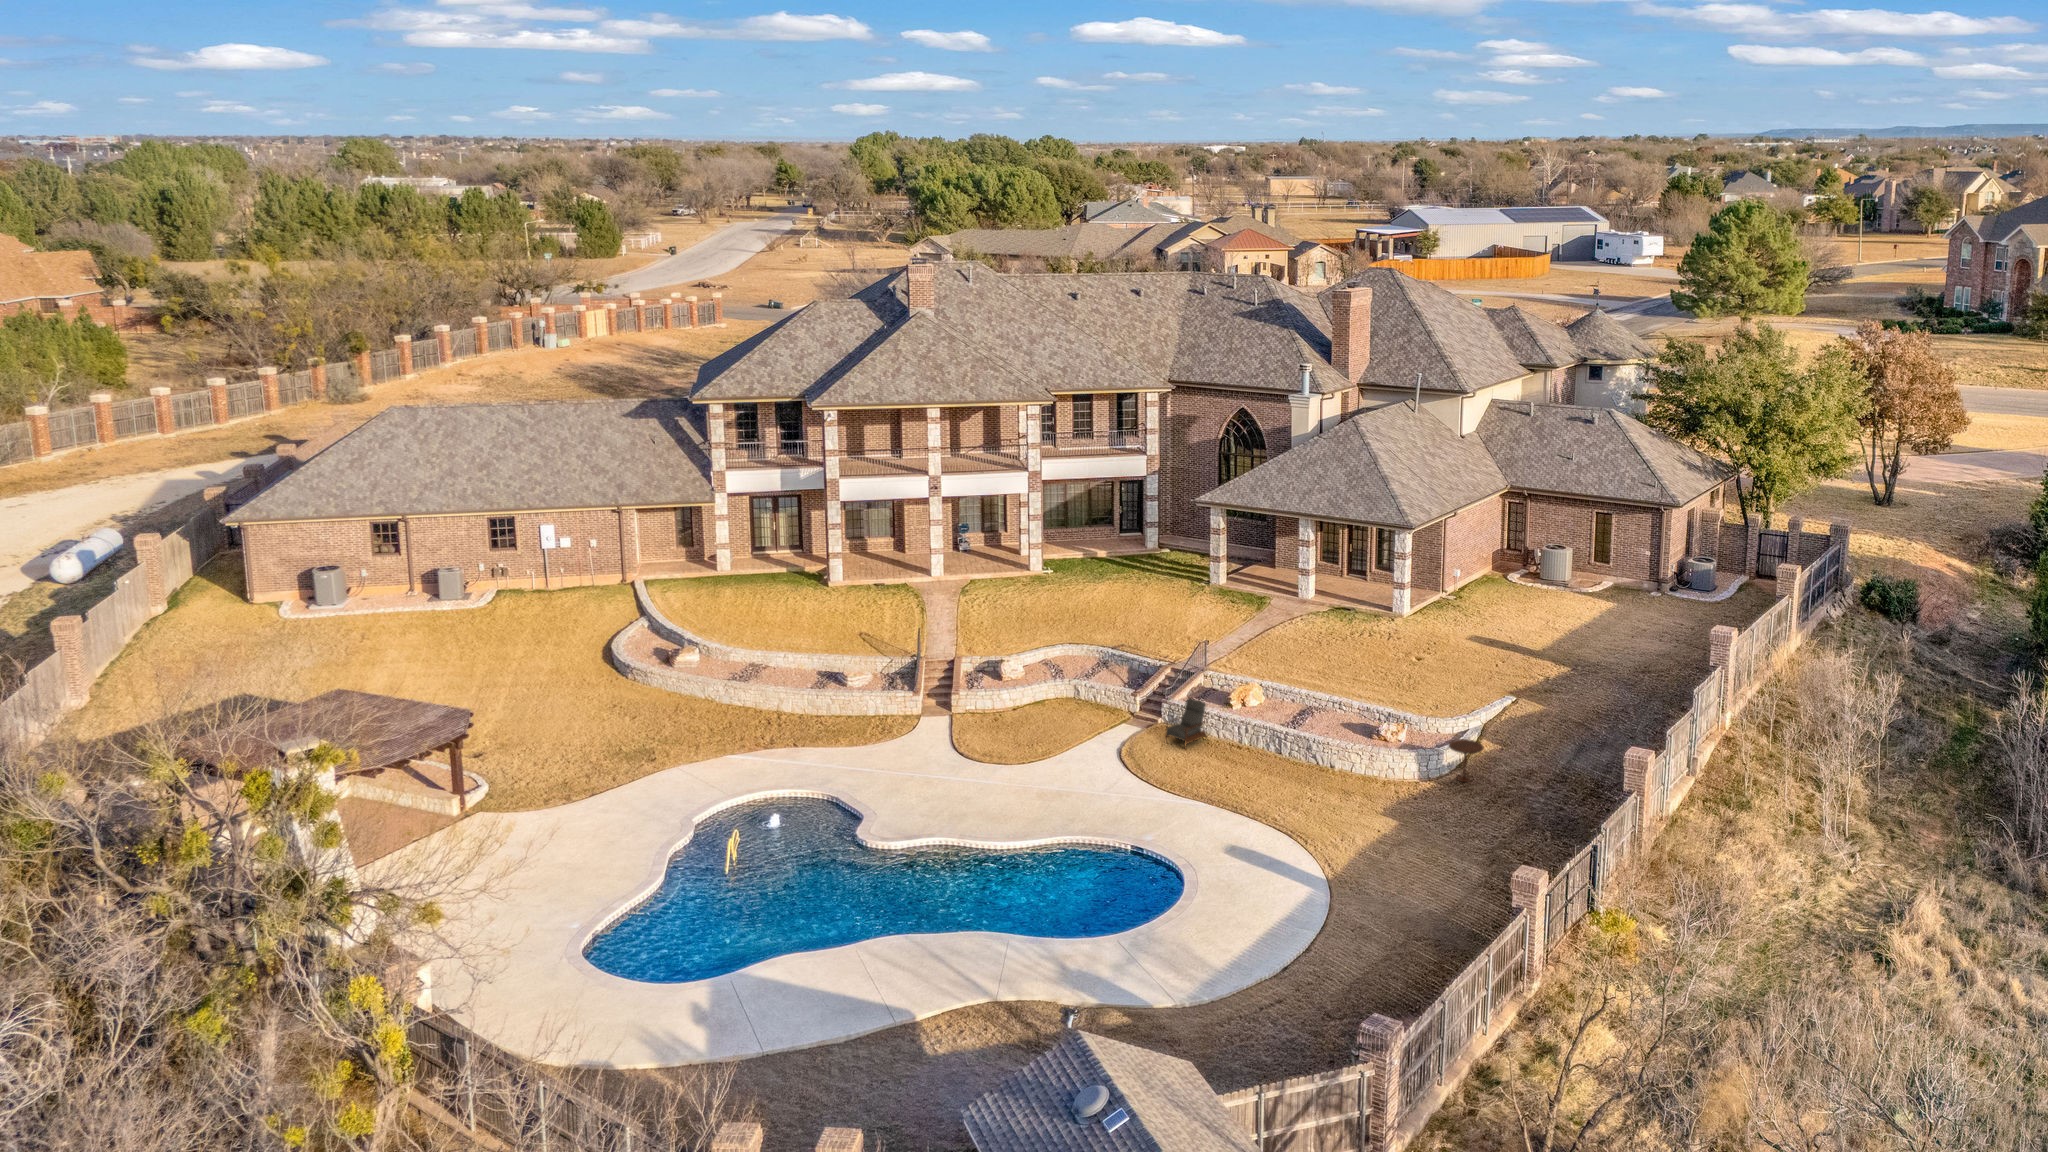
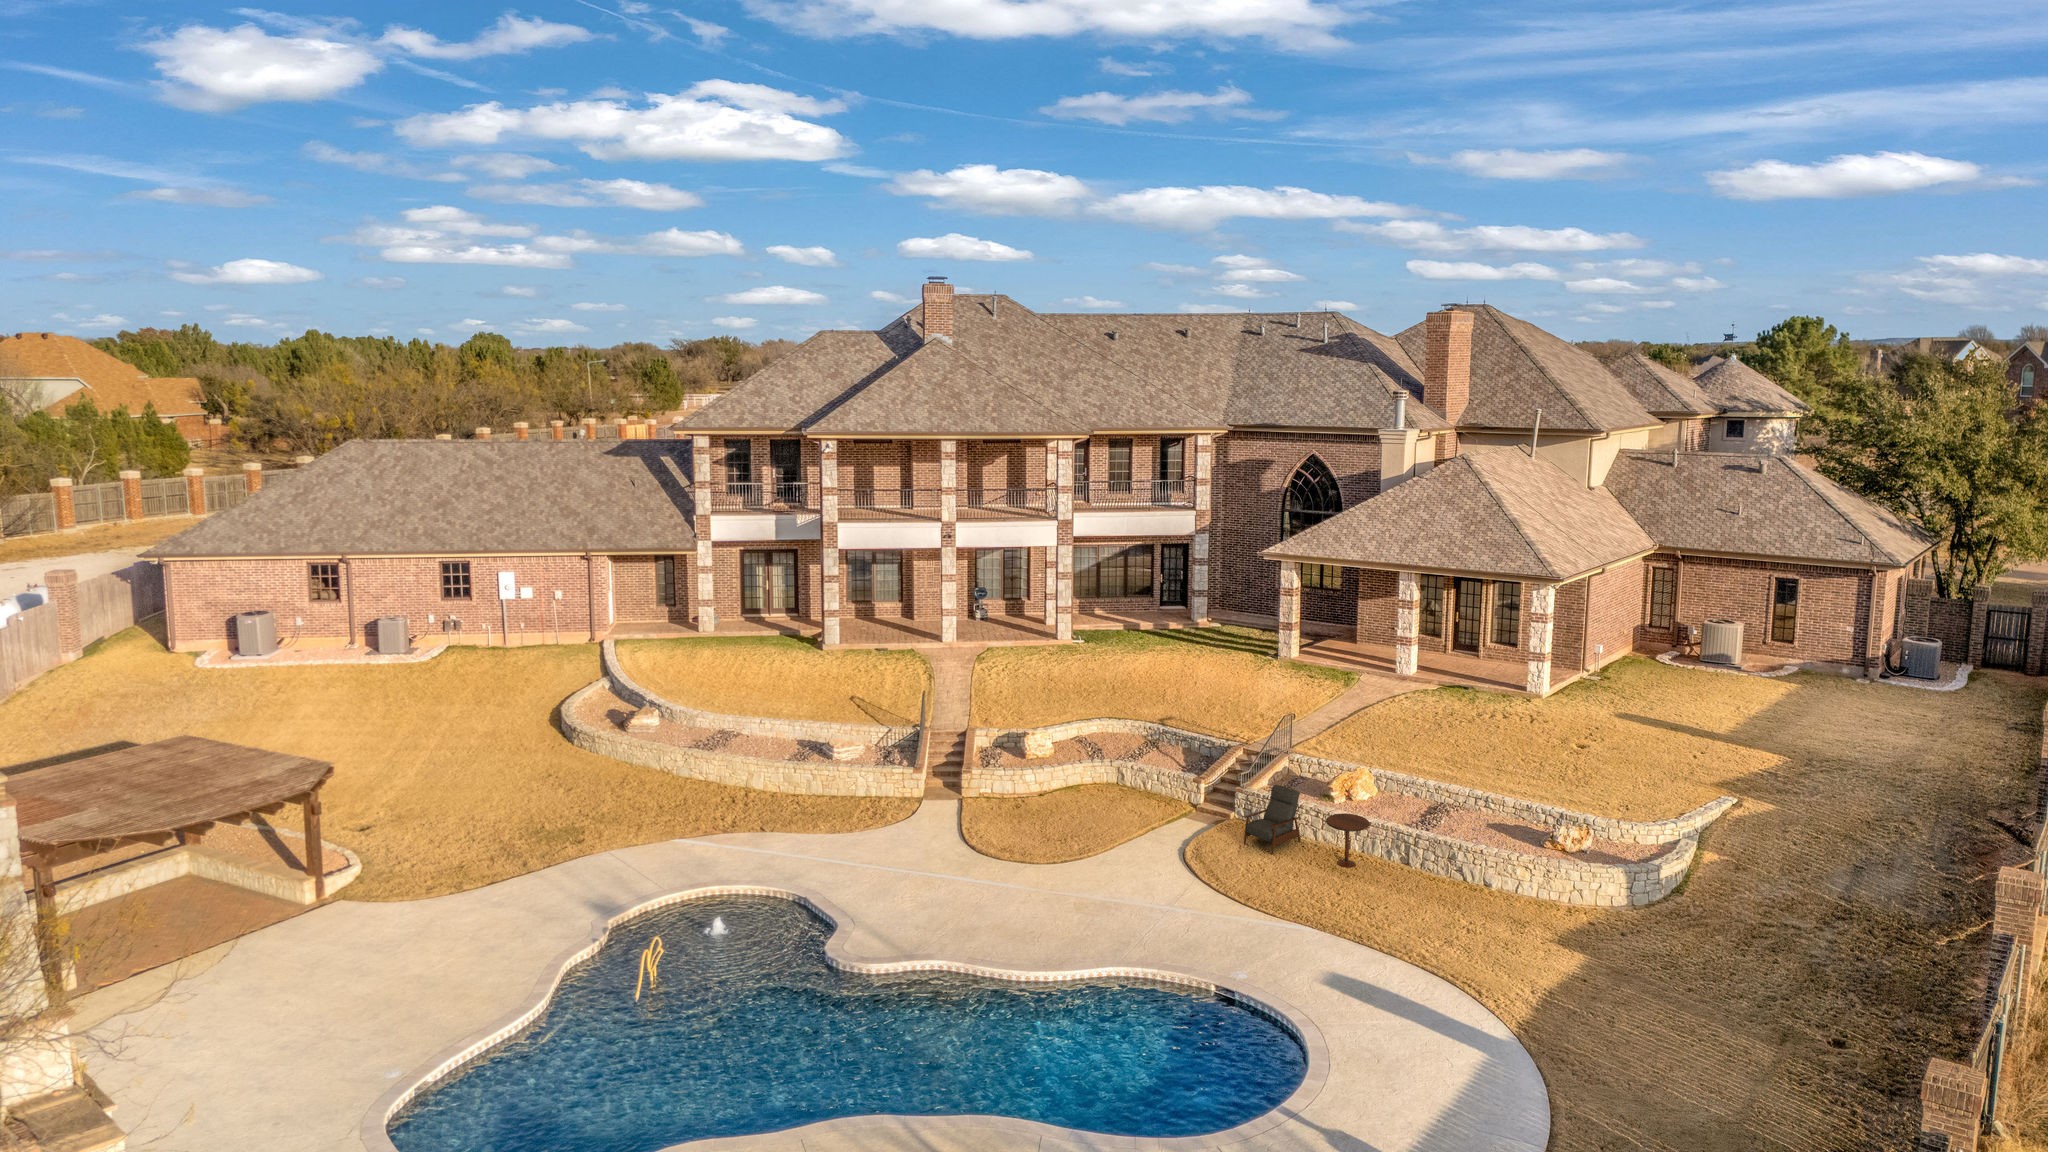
pedestal table: present [1449,739,1484,782] -> present [1326,814,1370,868]

